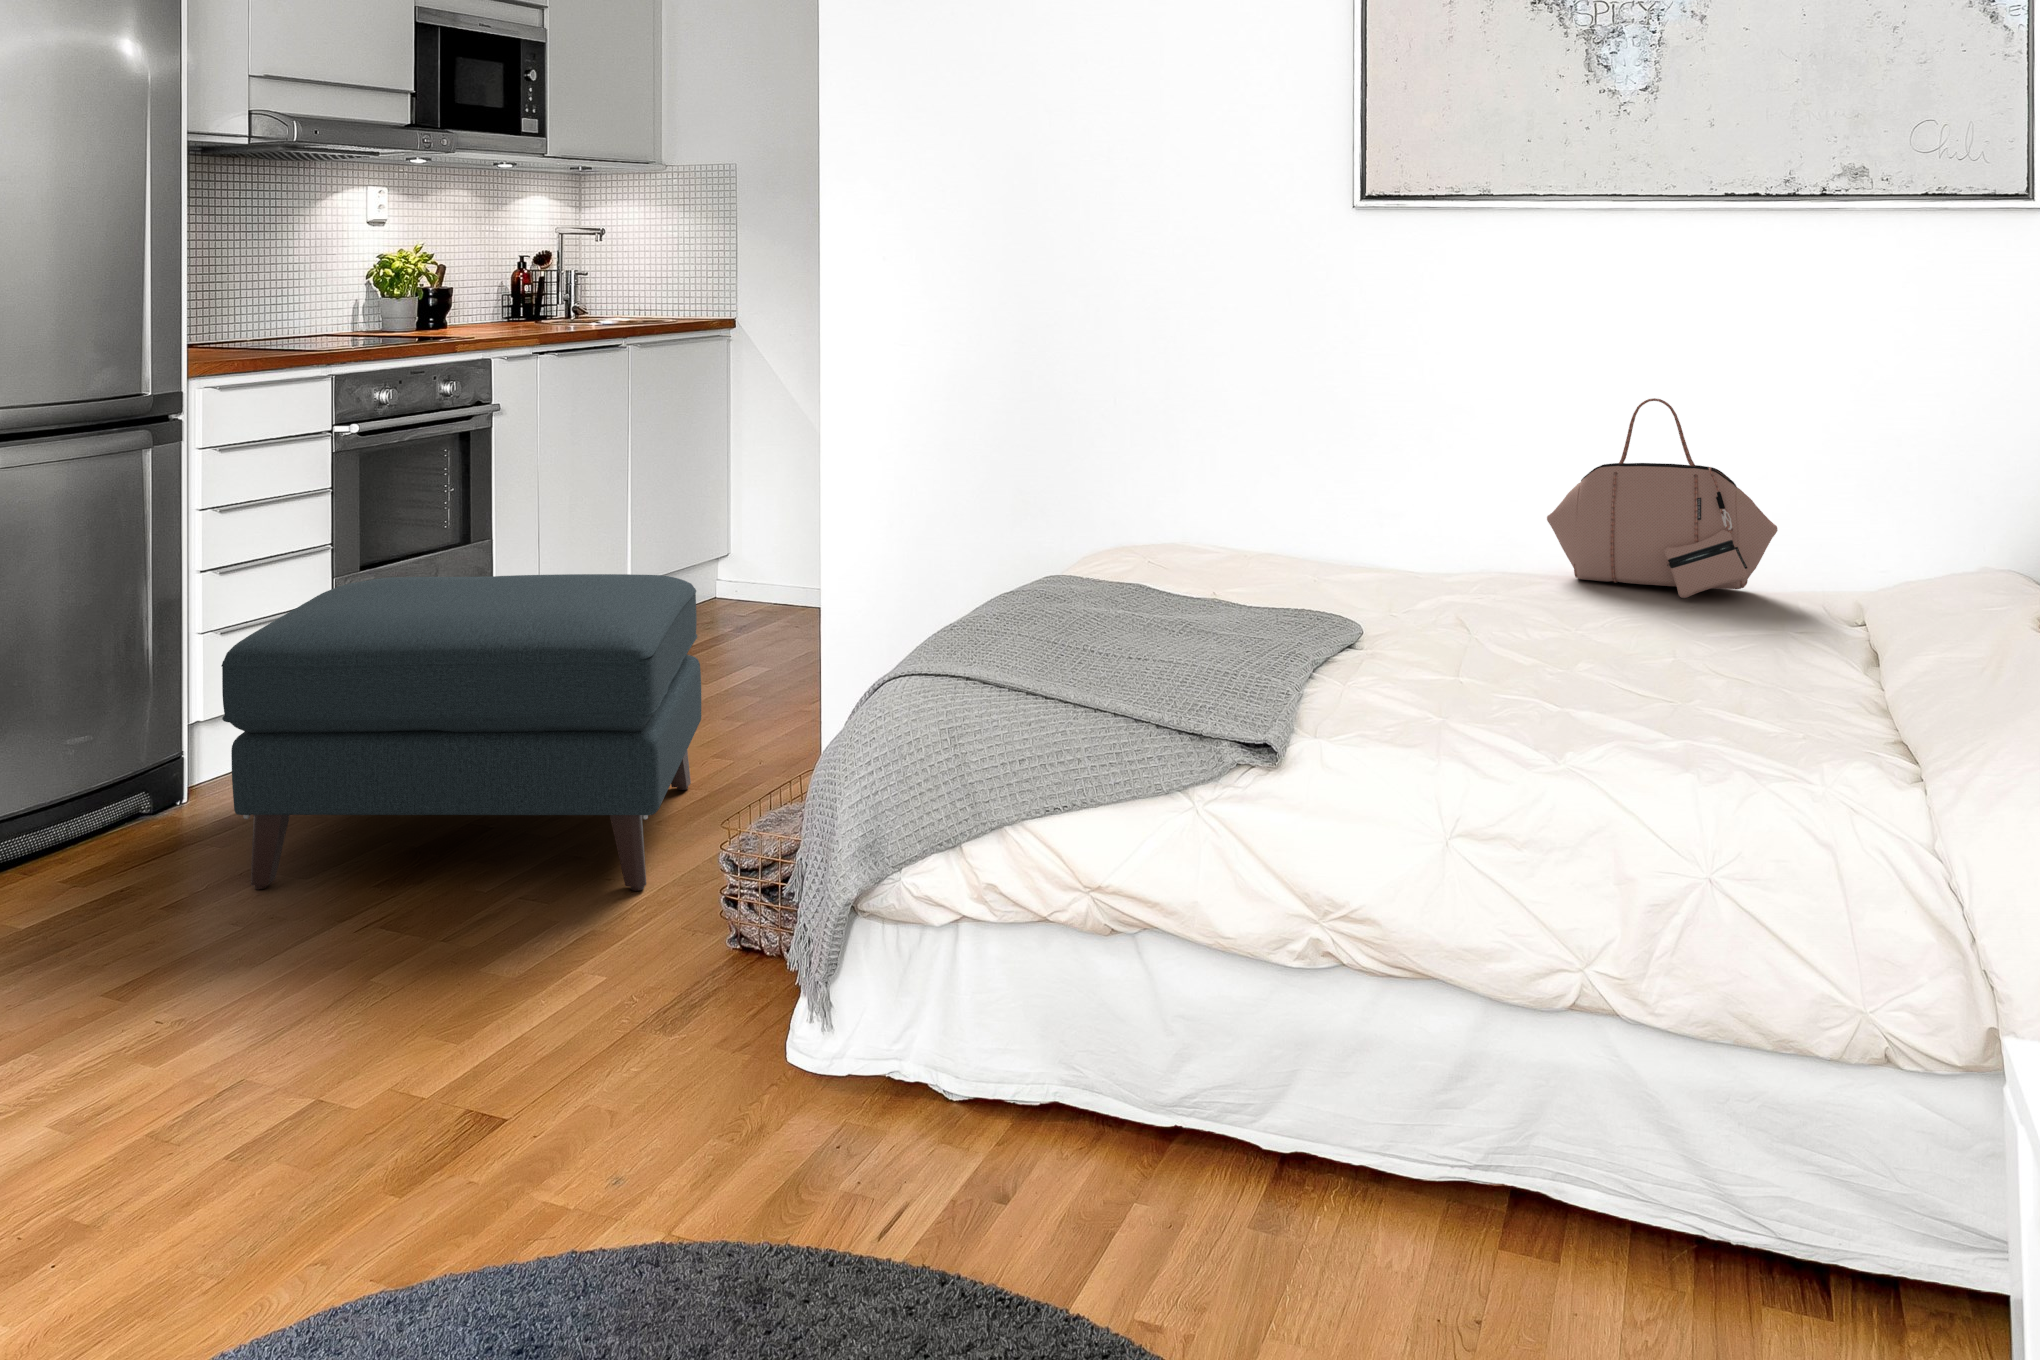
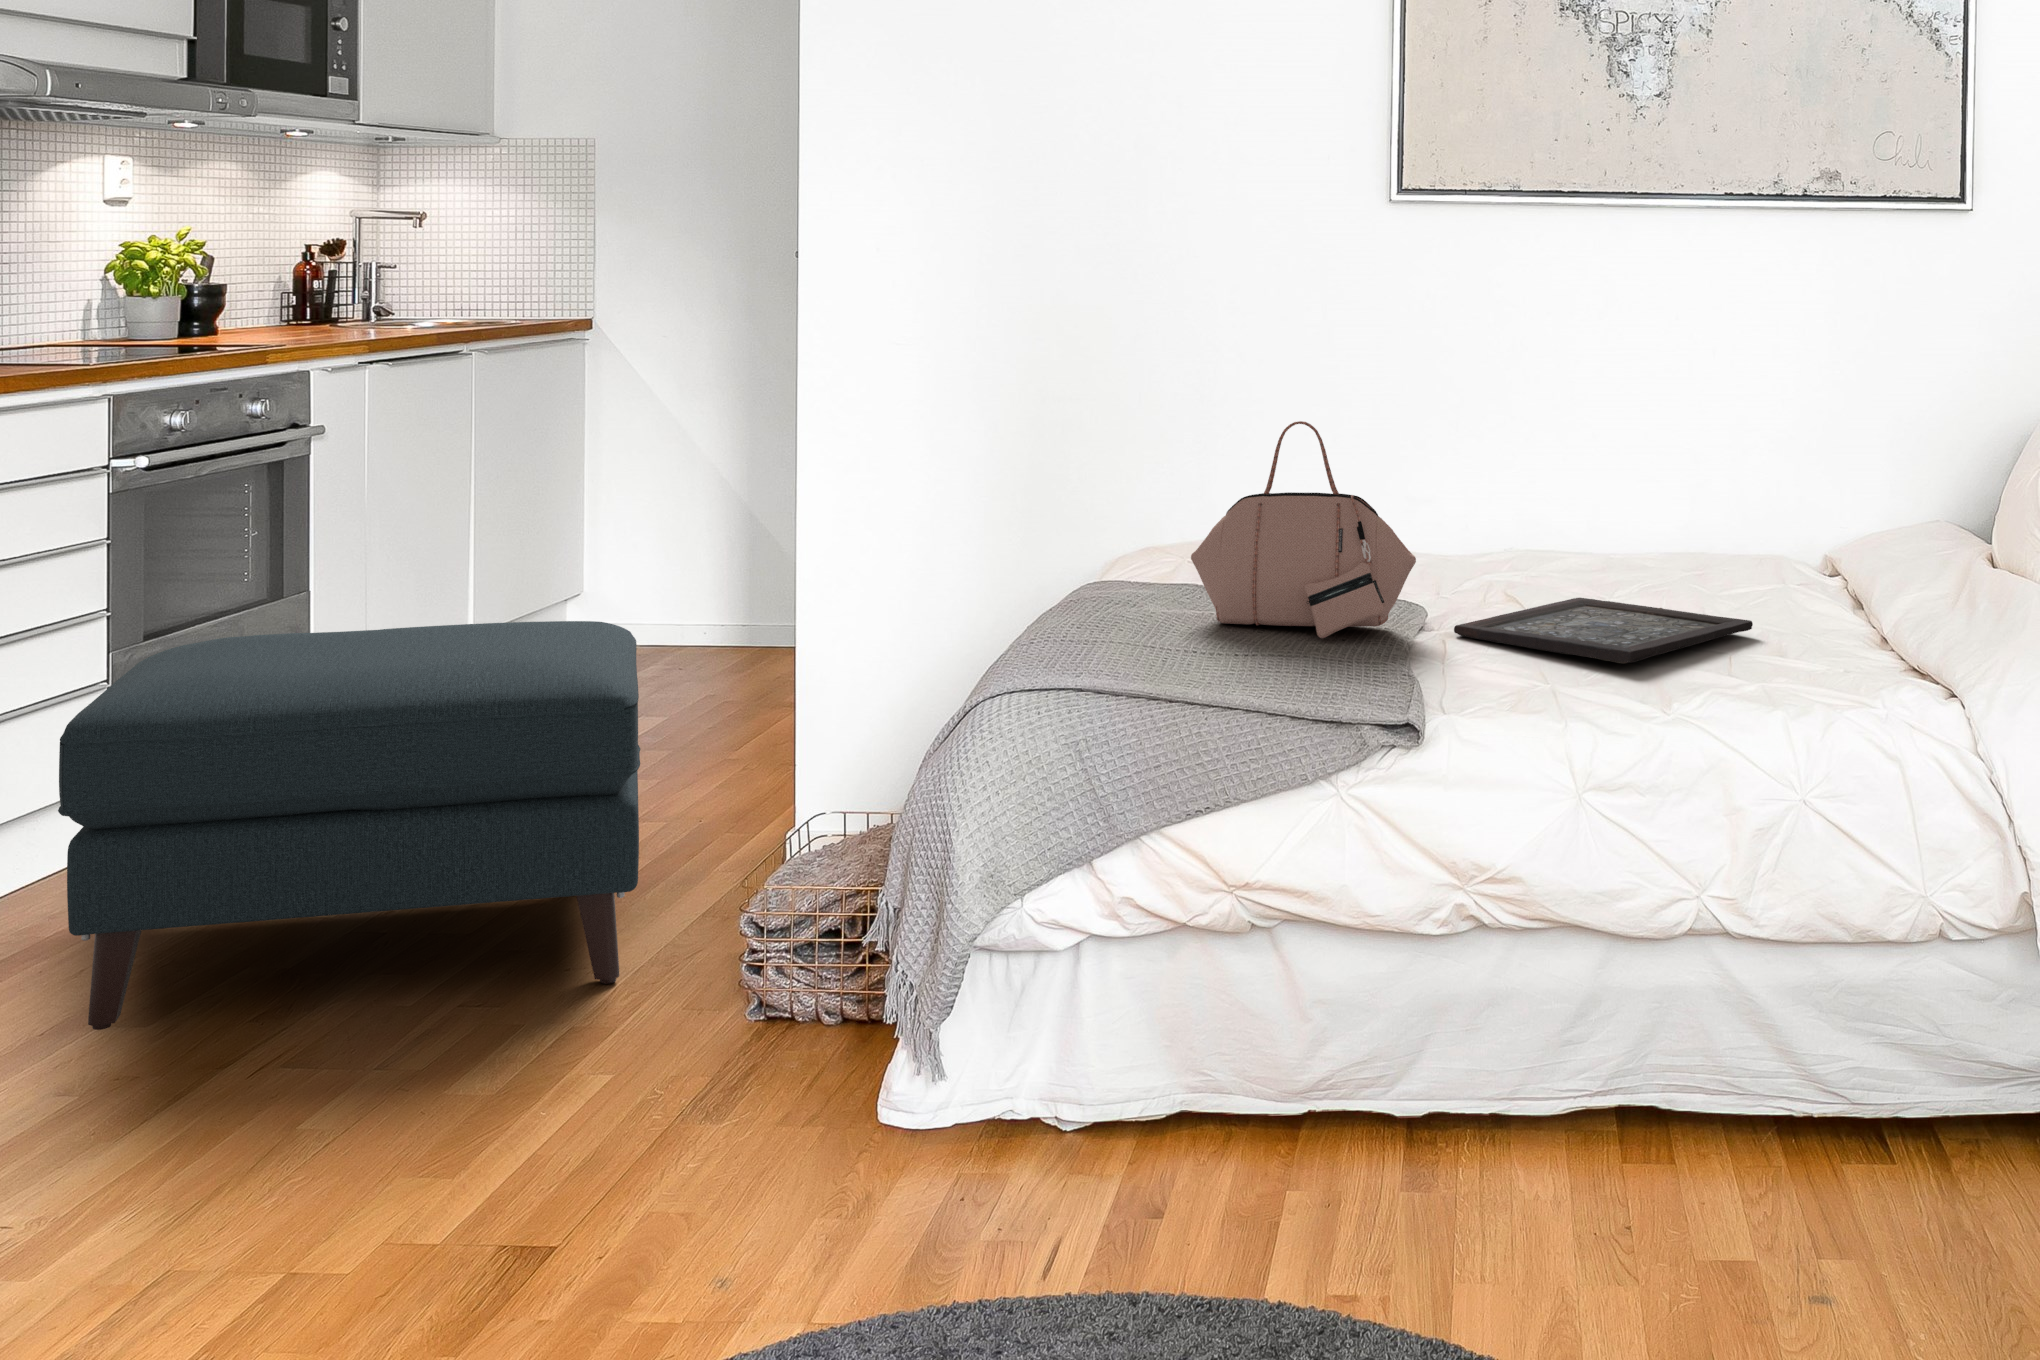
handbag: present [1547,398,1778,598] -> present [1191,421,1416,638]
tray: none [1368,604,1704,687] -> present [1454,598,1753,663]

